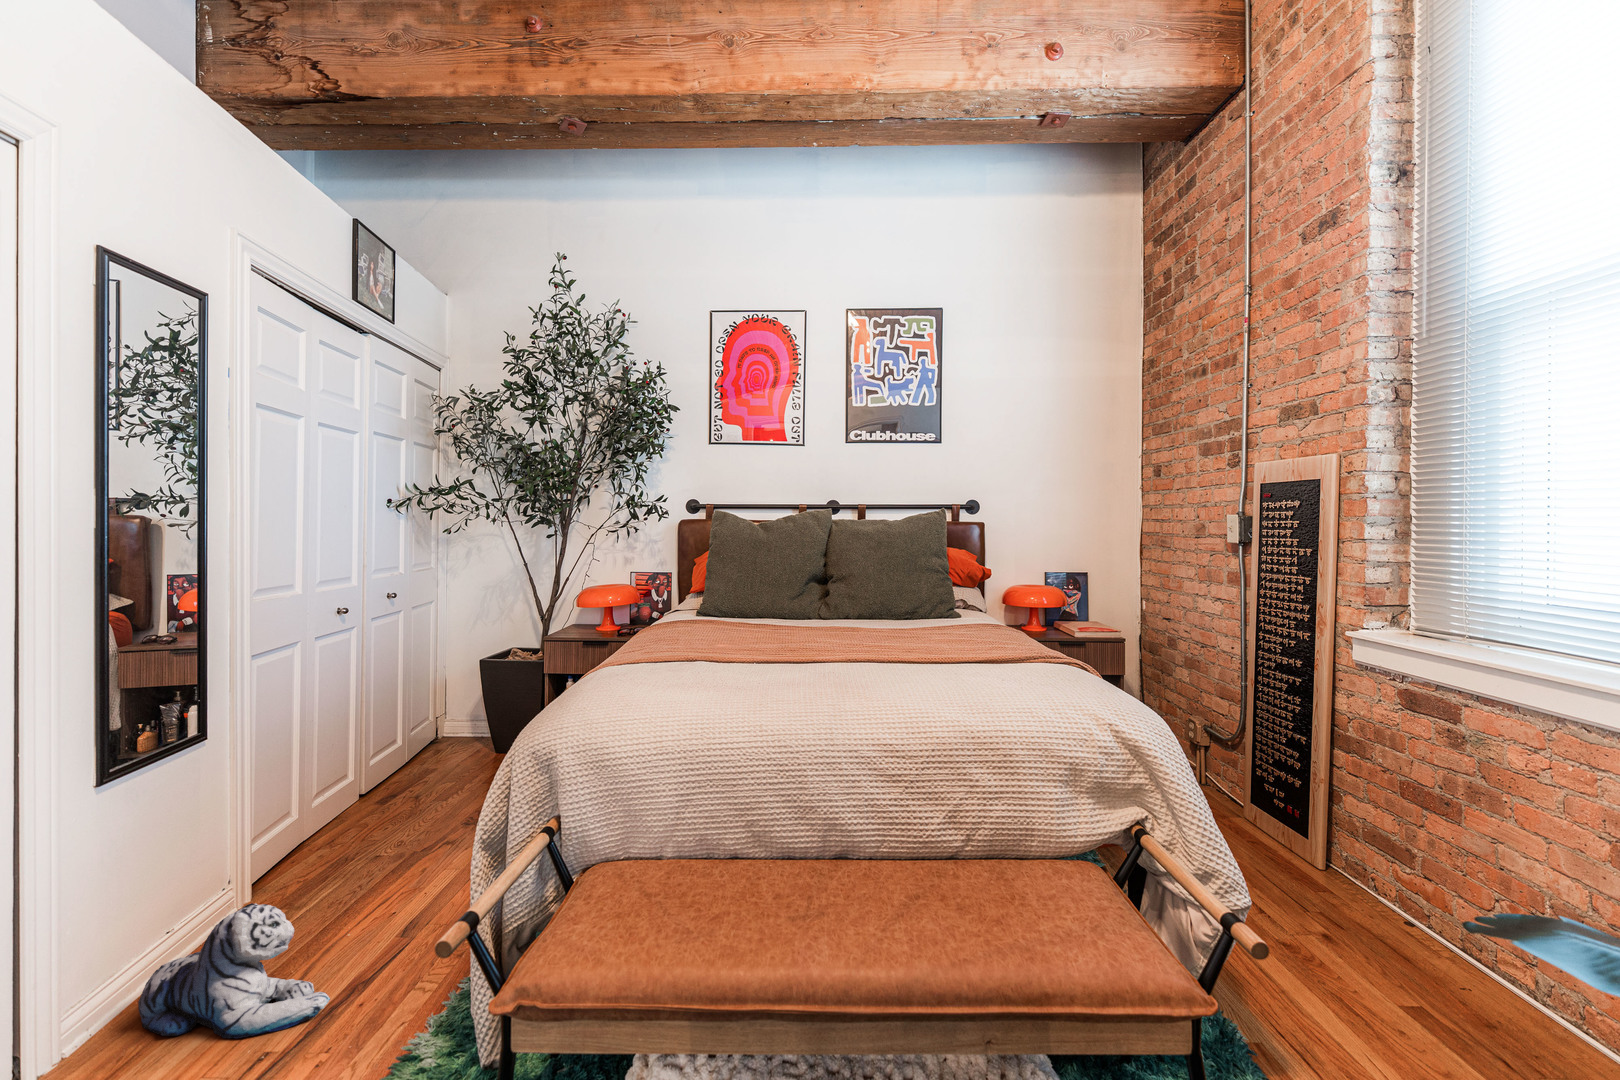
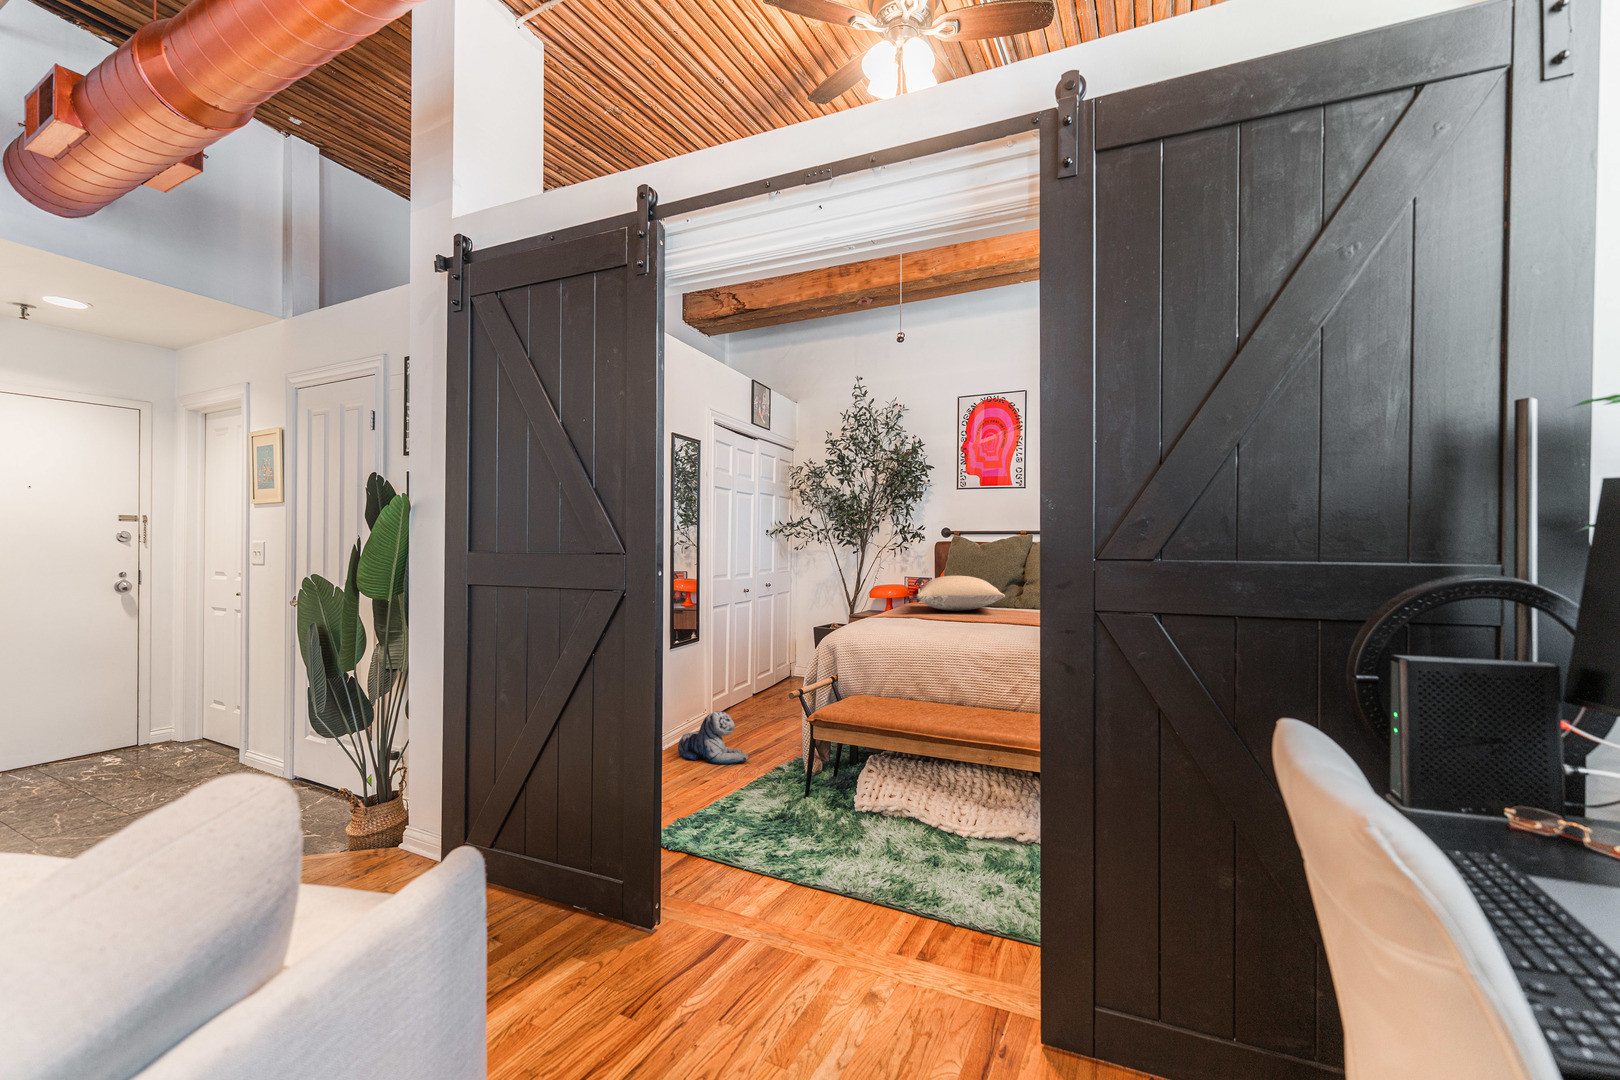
pillow: none [680,586,840,647] -> present [917,576,1005,611]

